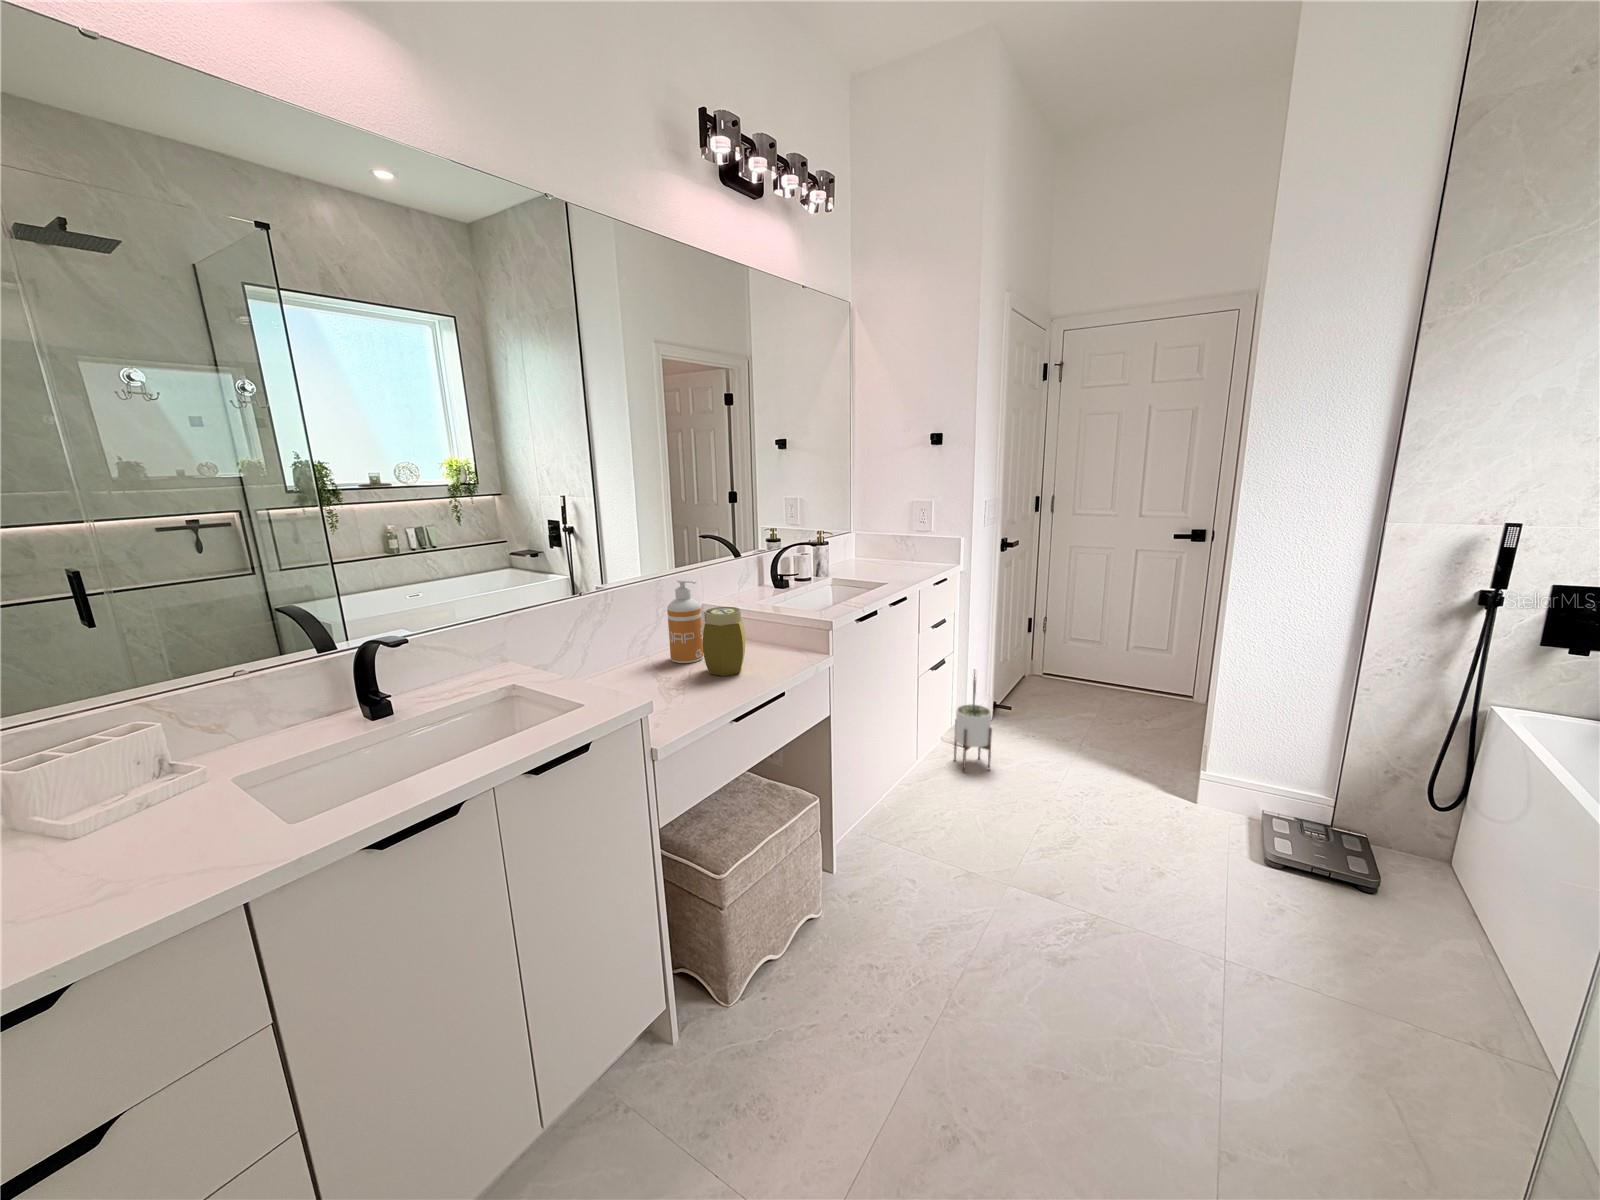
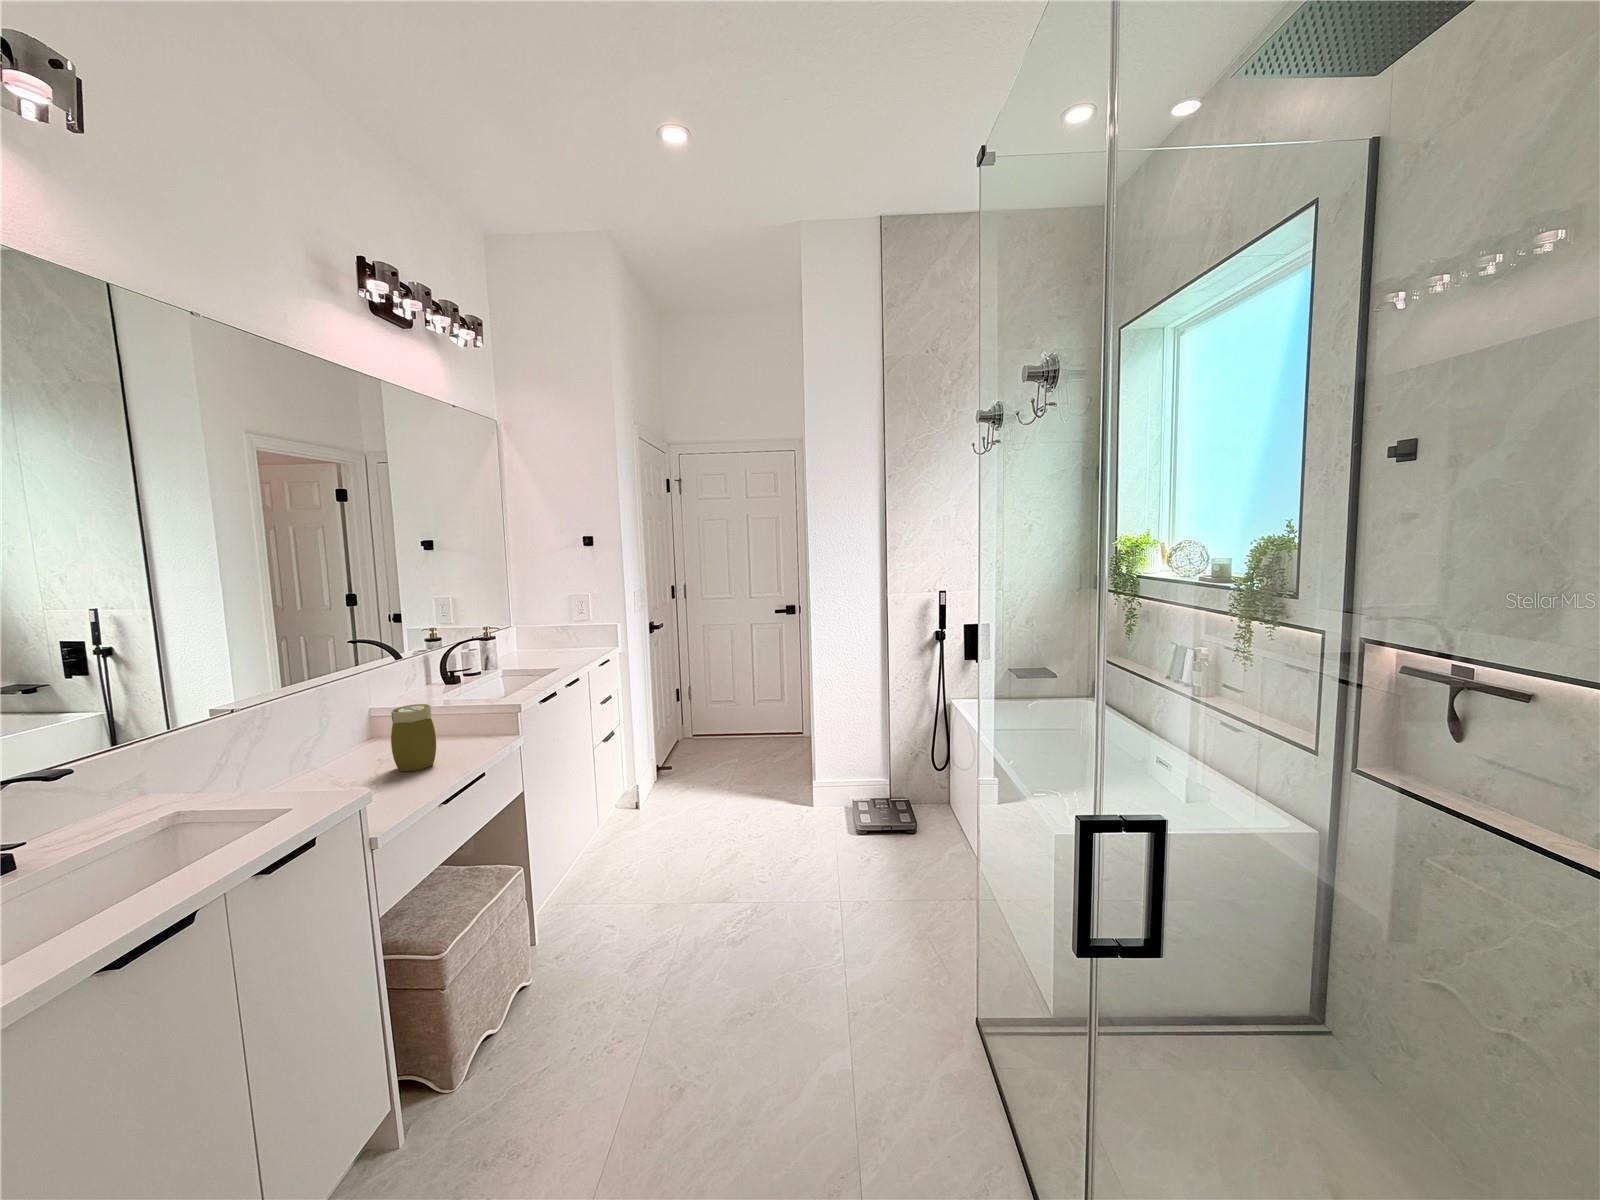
soap dispenser: present [667,579,703,663] -> none [340,684,384,769]
potted plant: present [954,669,992,772] -> none [626,725,661,828]

